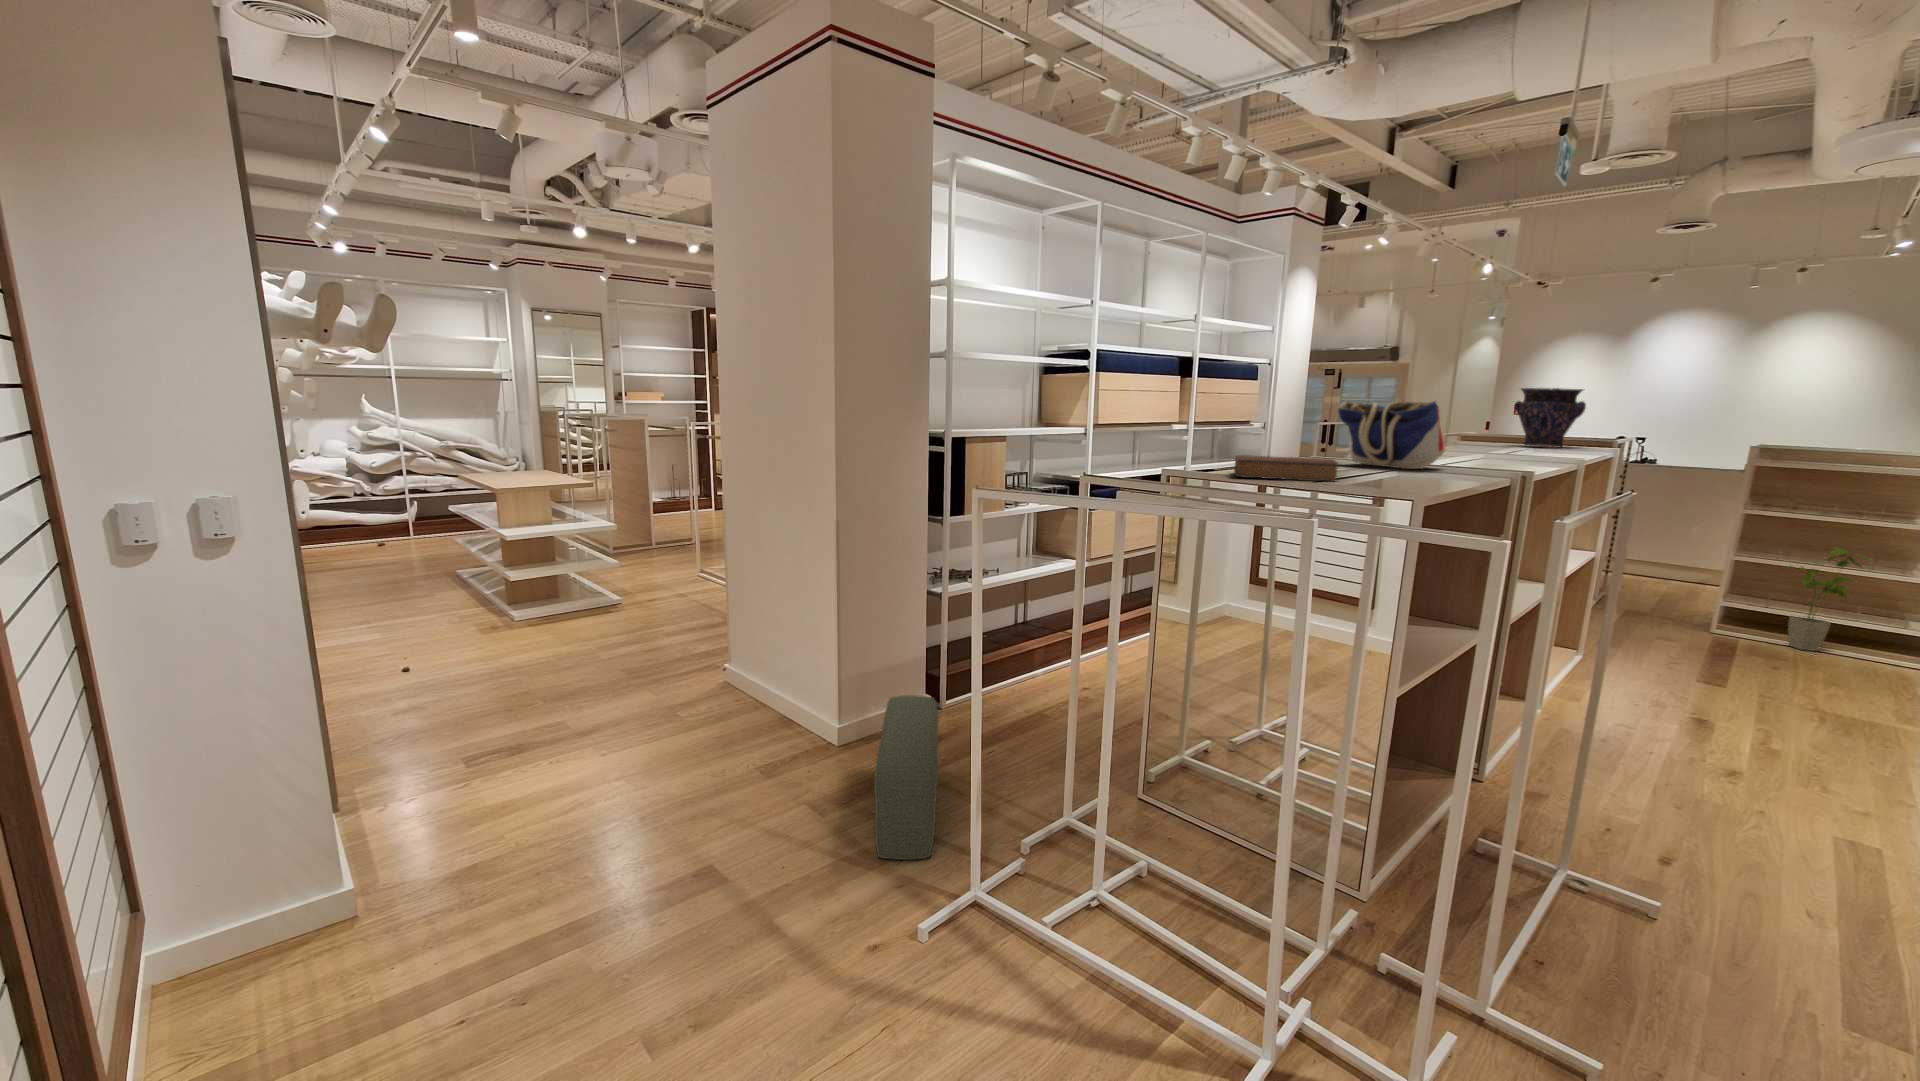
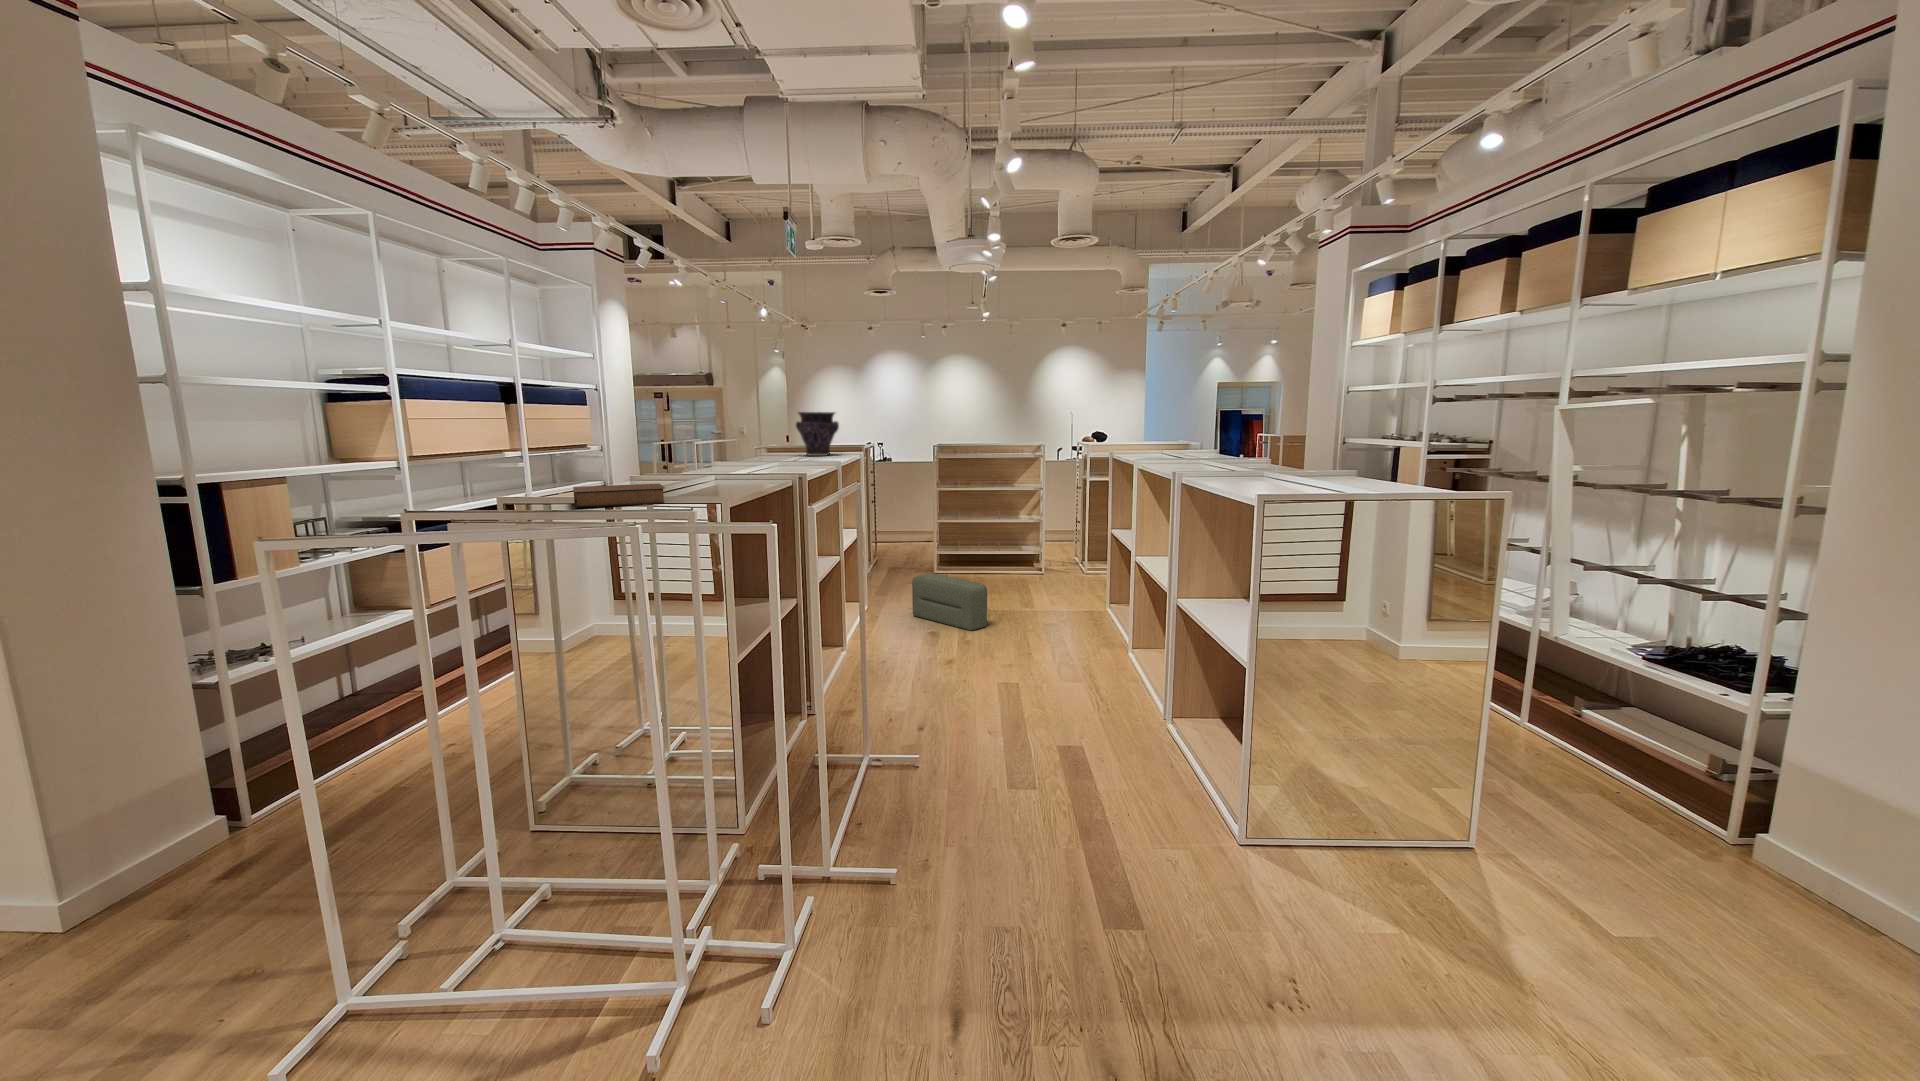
tote bag: present [1338,401,1446,469] -> none [659,430,747,485]
house plant: present [1788,547,1868,651] -> none [963,505,998,572]
pouf: present [874,695,938,860] -> present [912,574,987,630]

